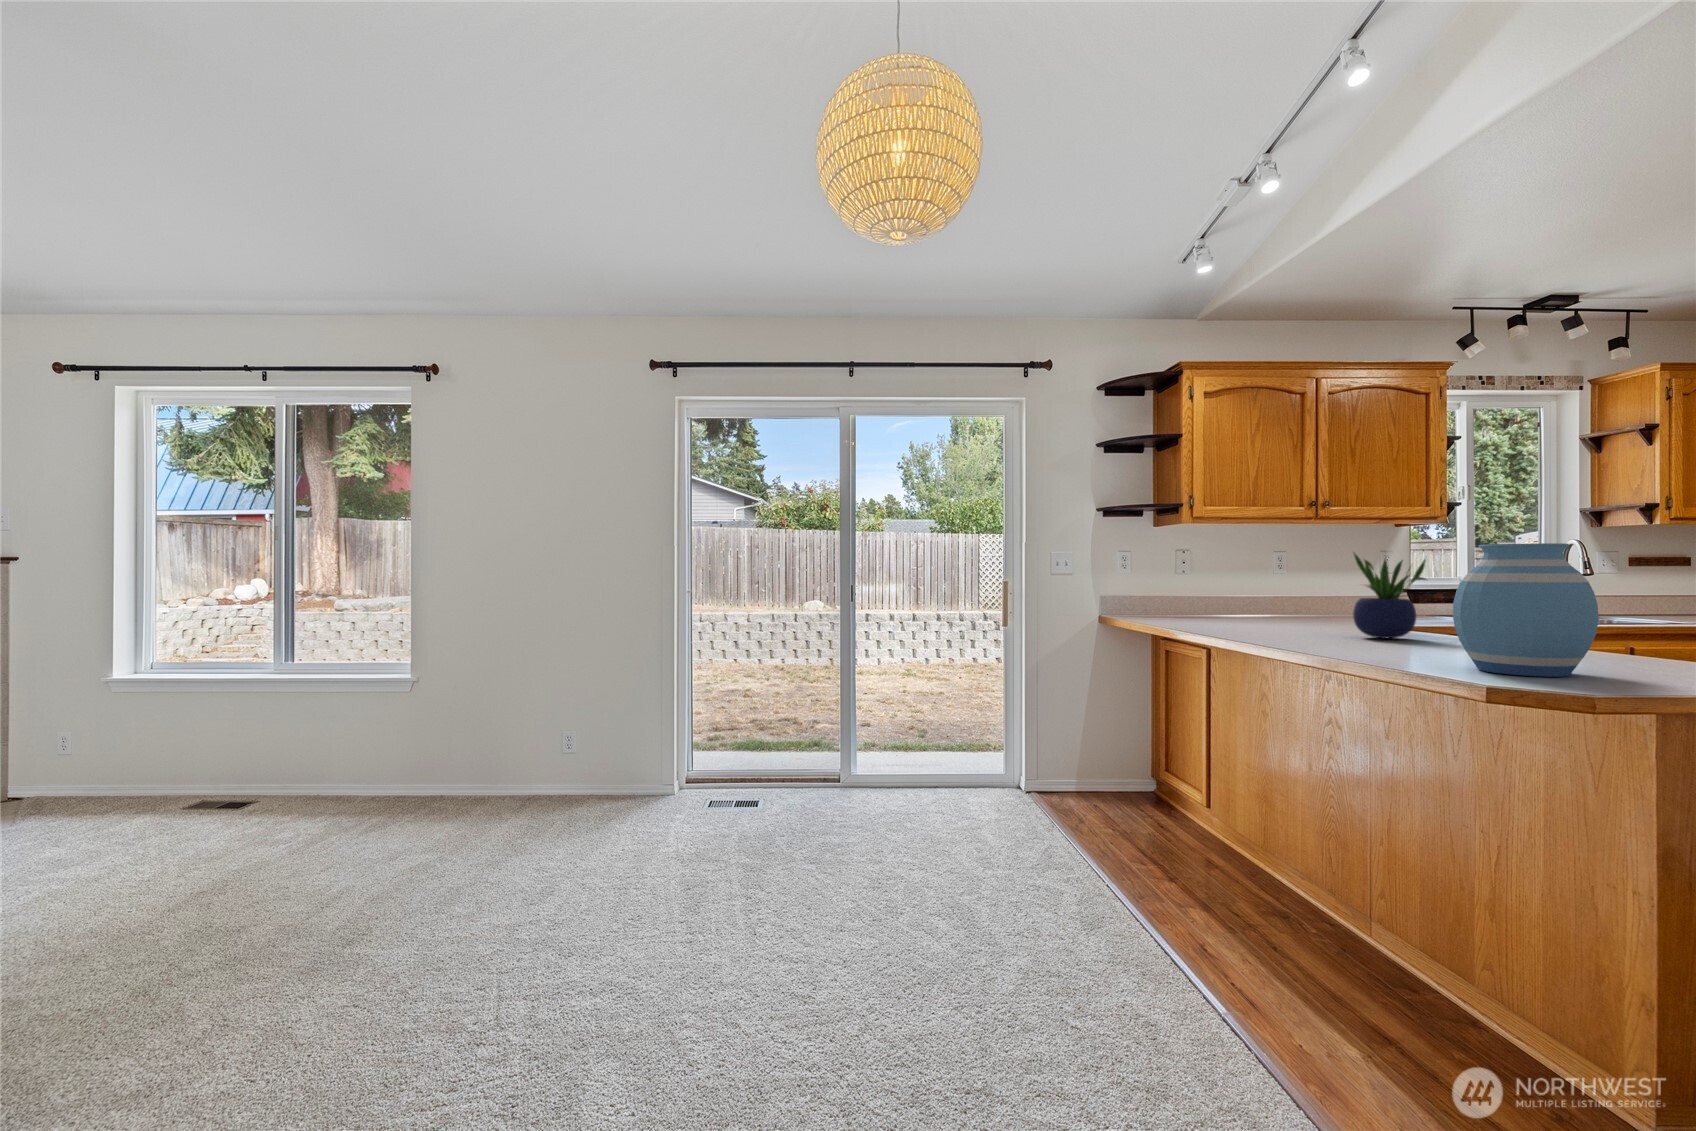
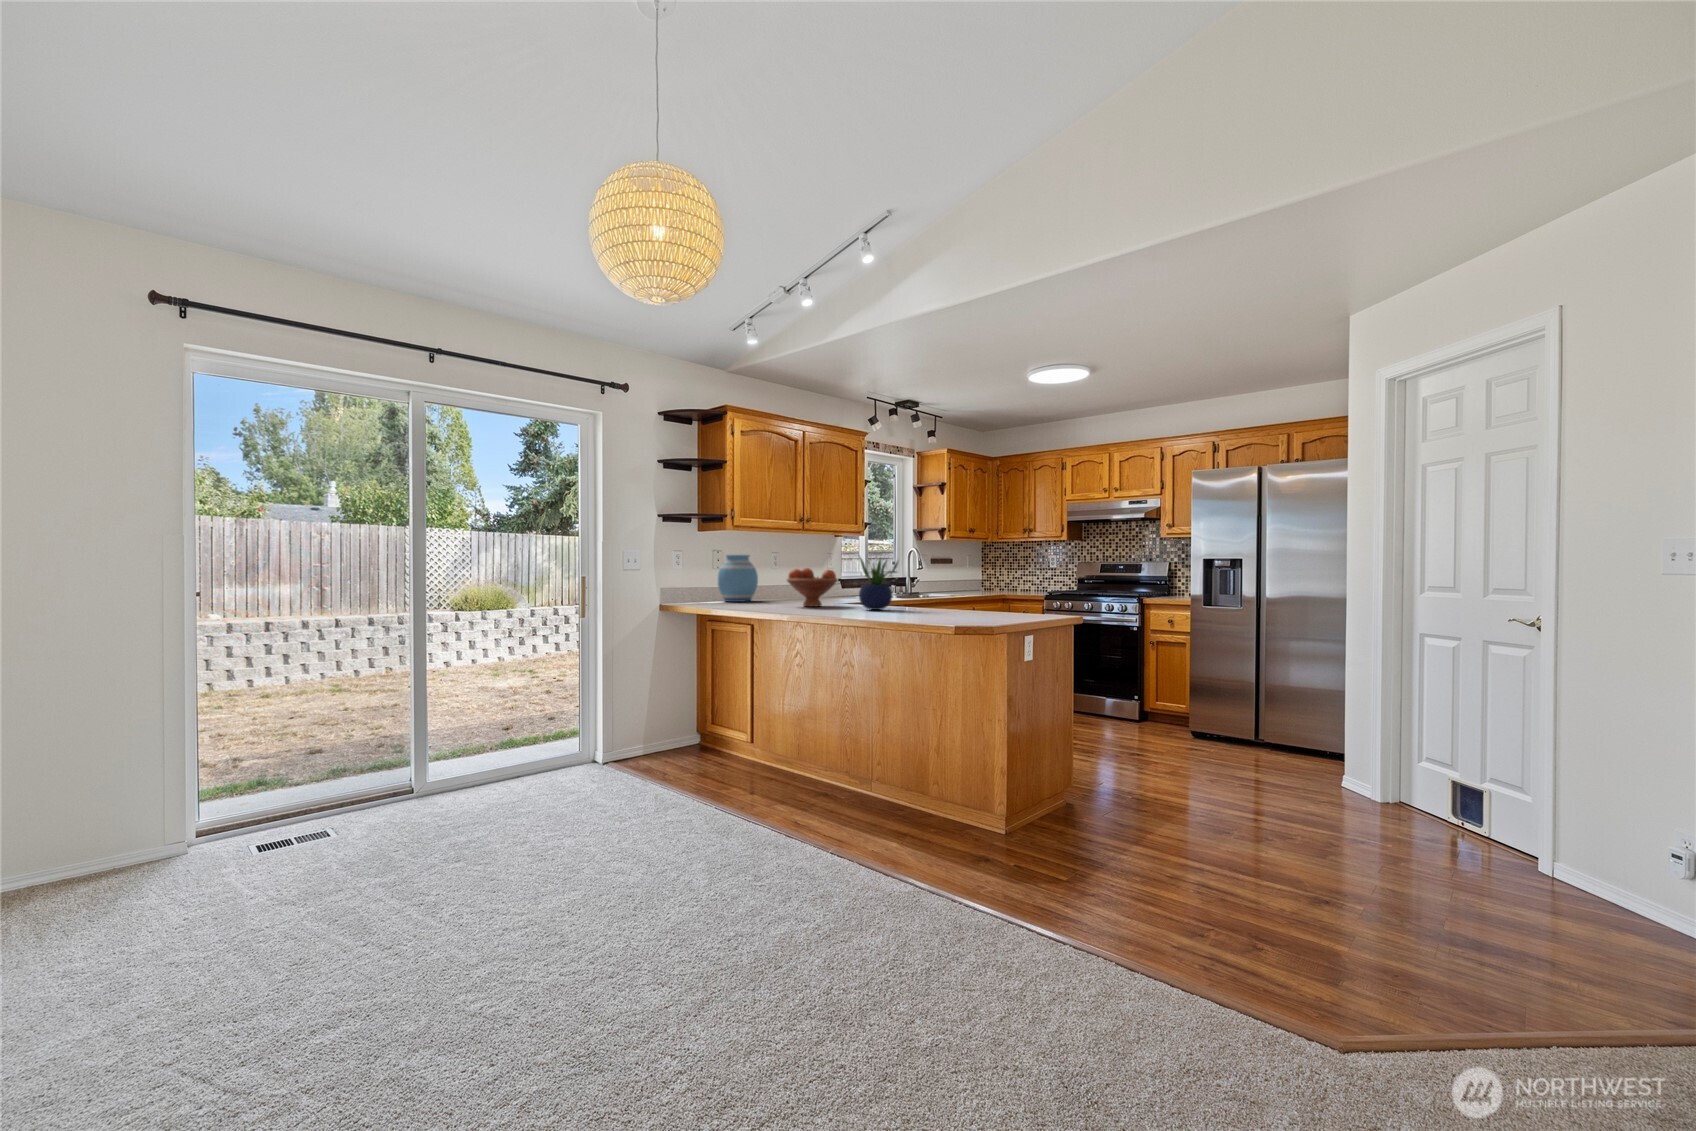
vase: present [1453,543,1599,677] -> present [718,555,758,602]
fruit bowl: none [1254,572,1340,628] -> present [787,568,838,607]

